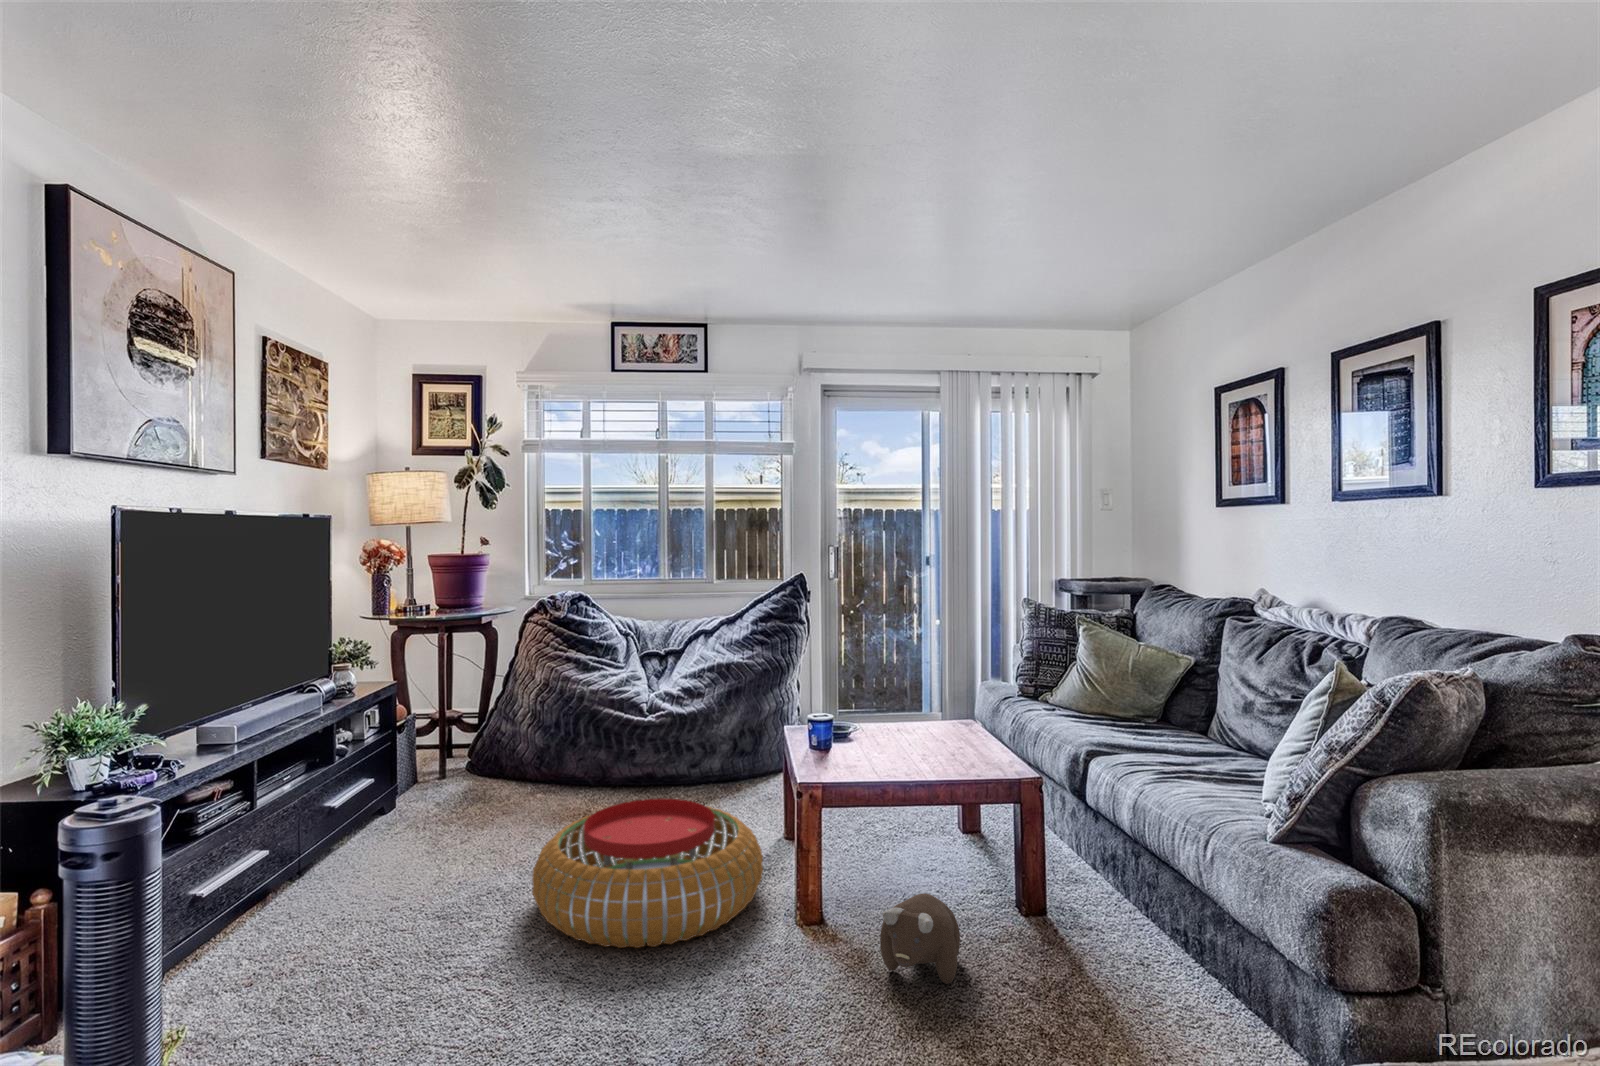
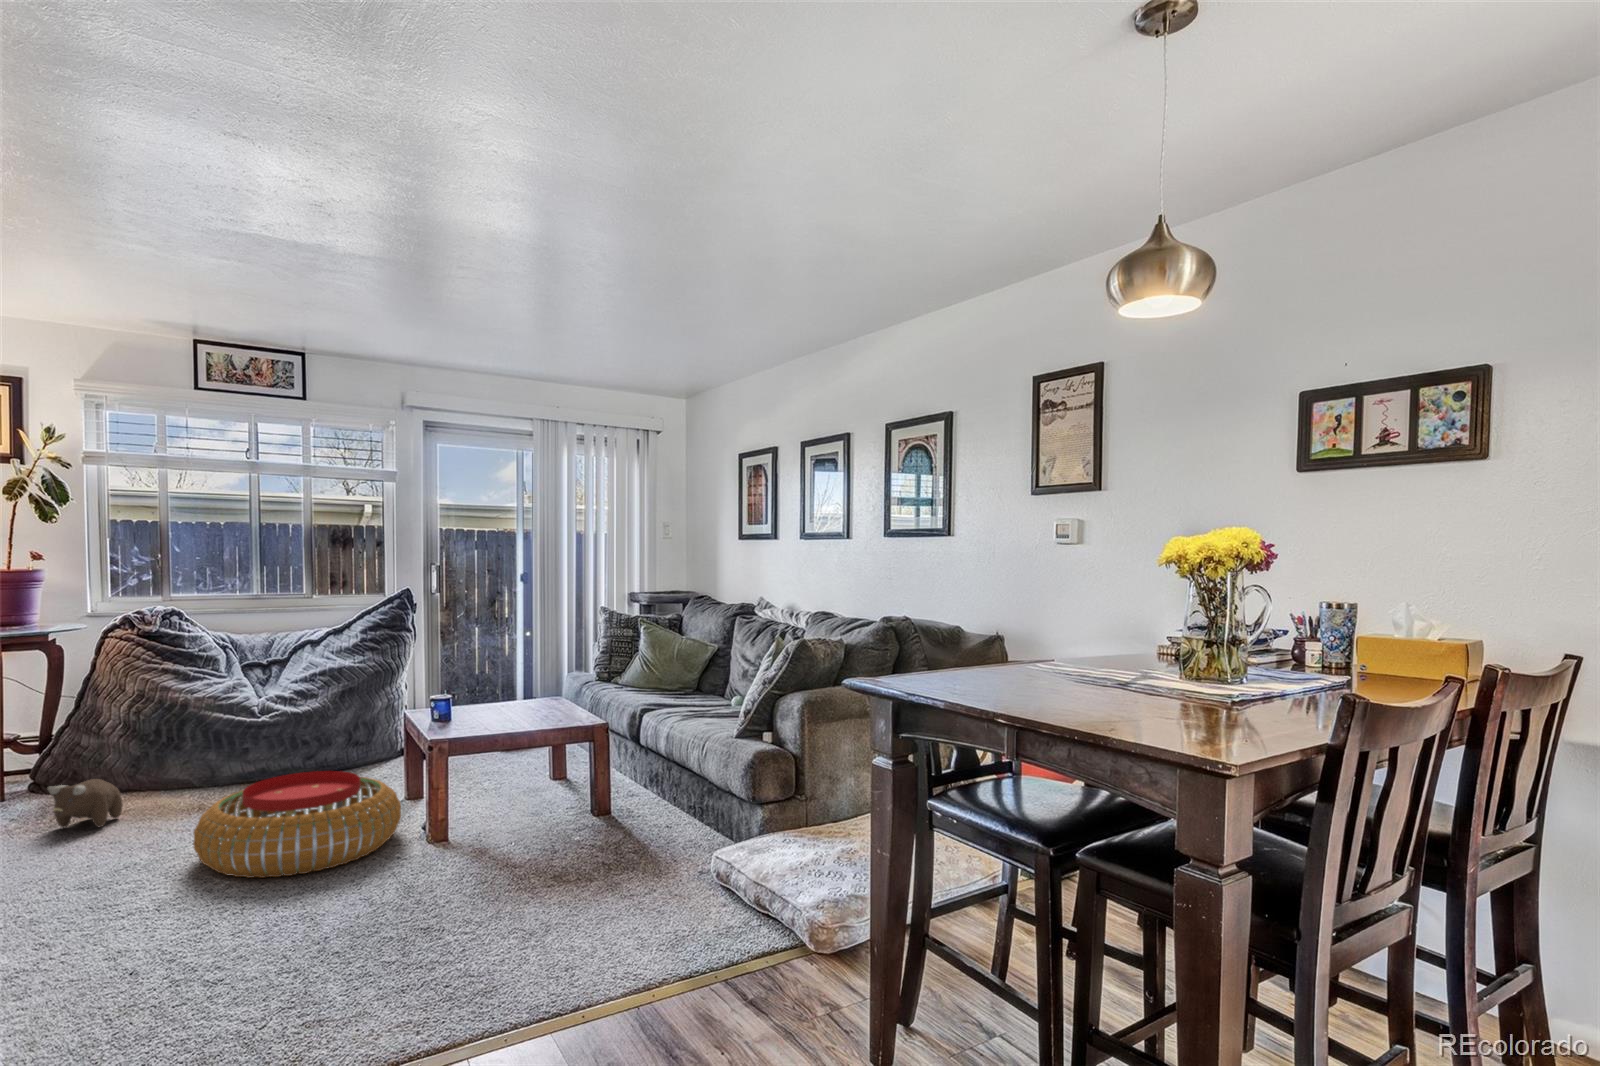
plush toy: present [880,893,960,984] -> present [48,779,123,827]

